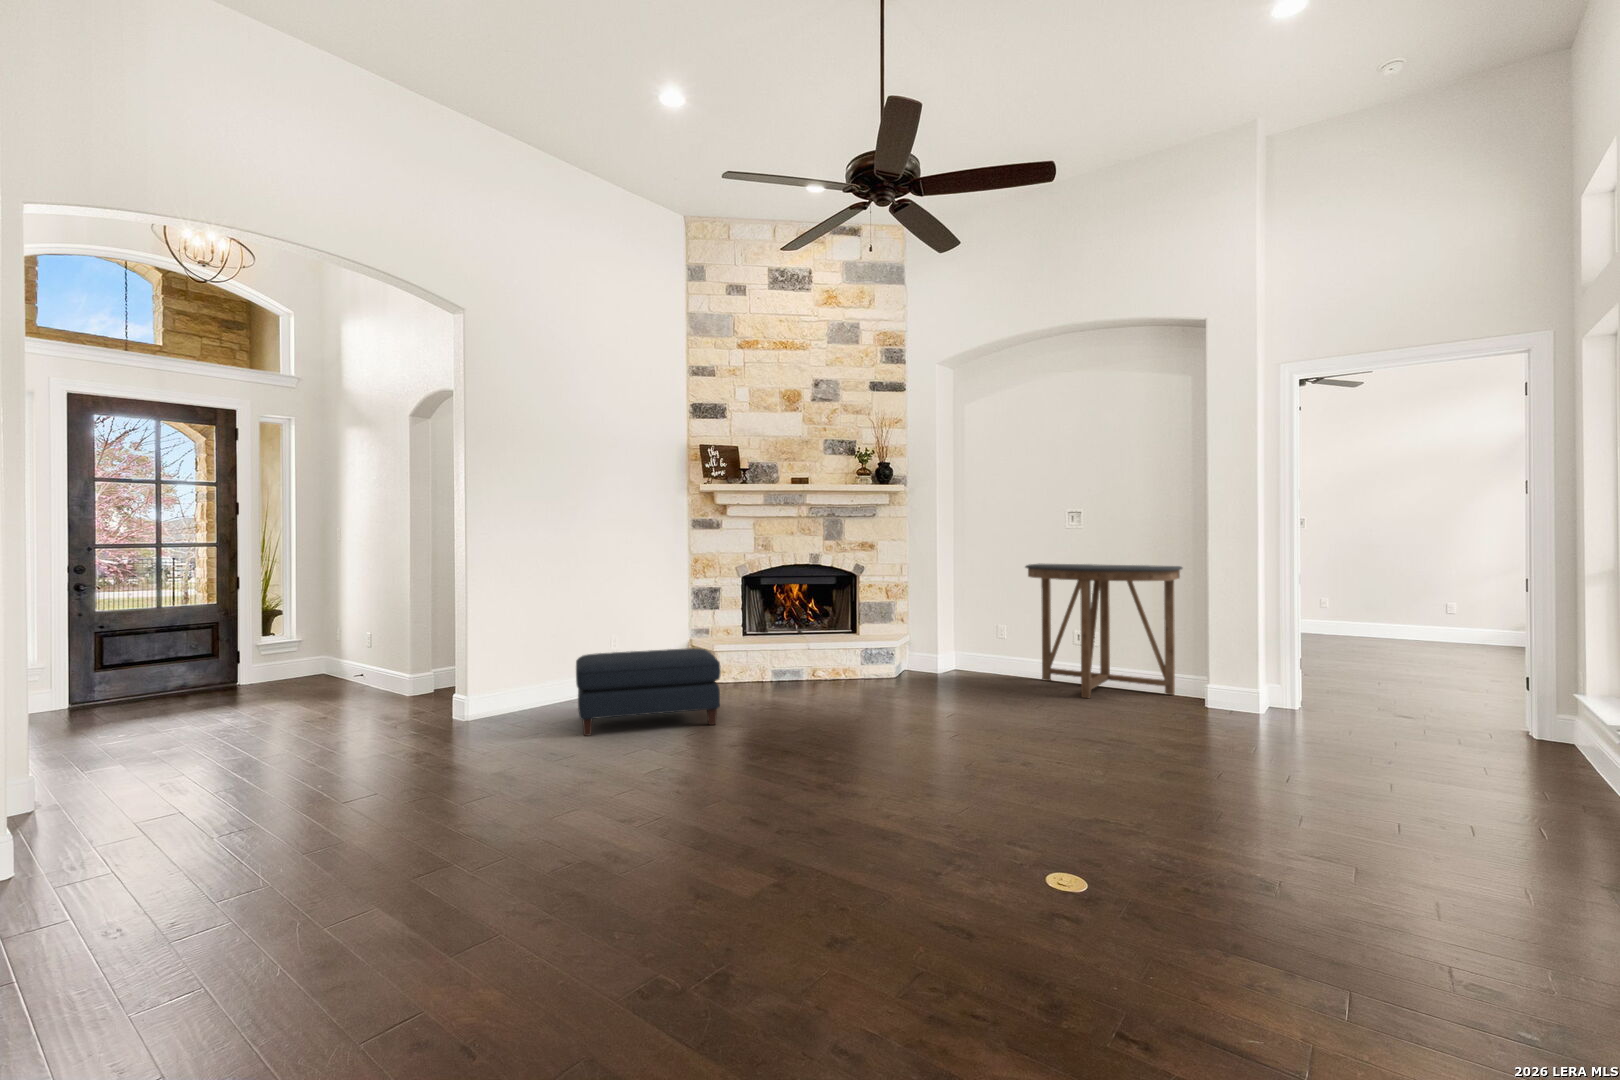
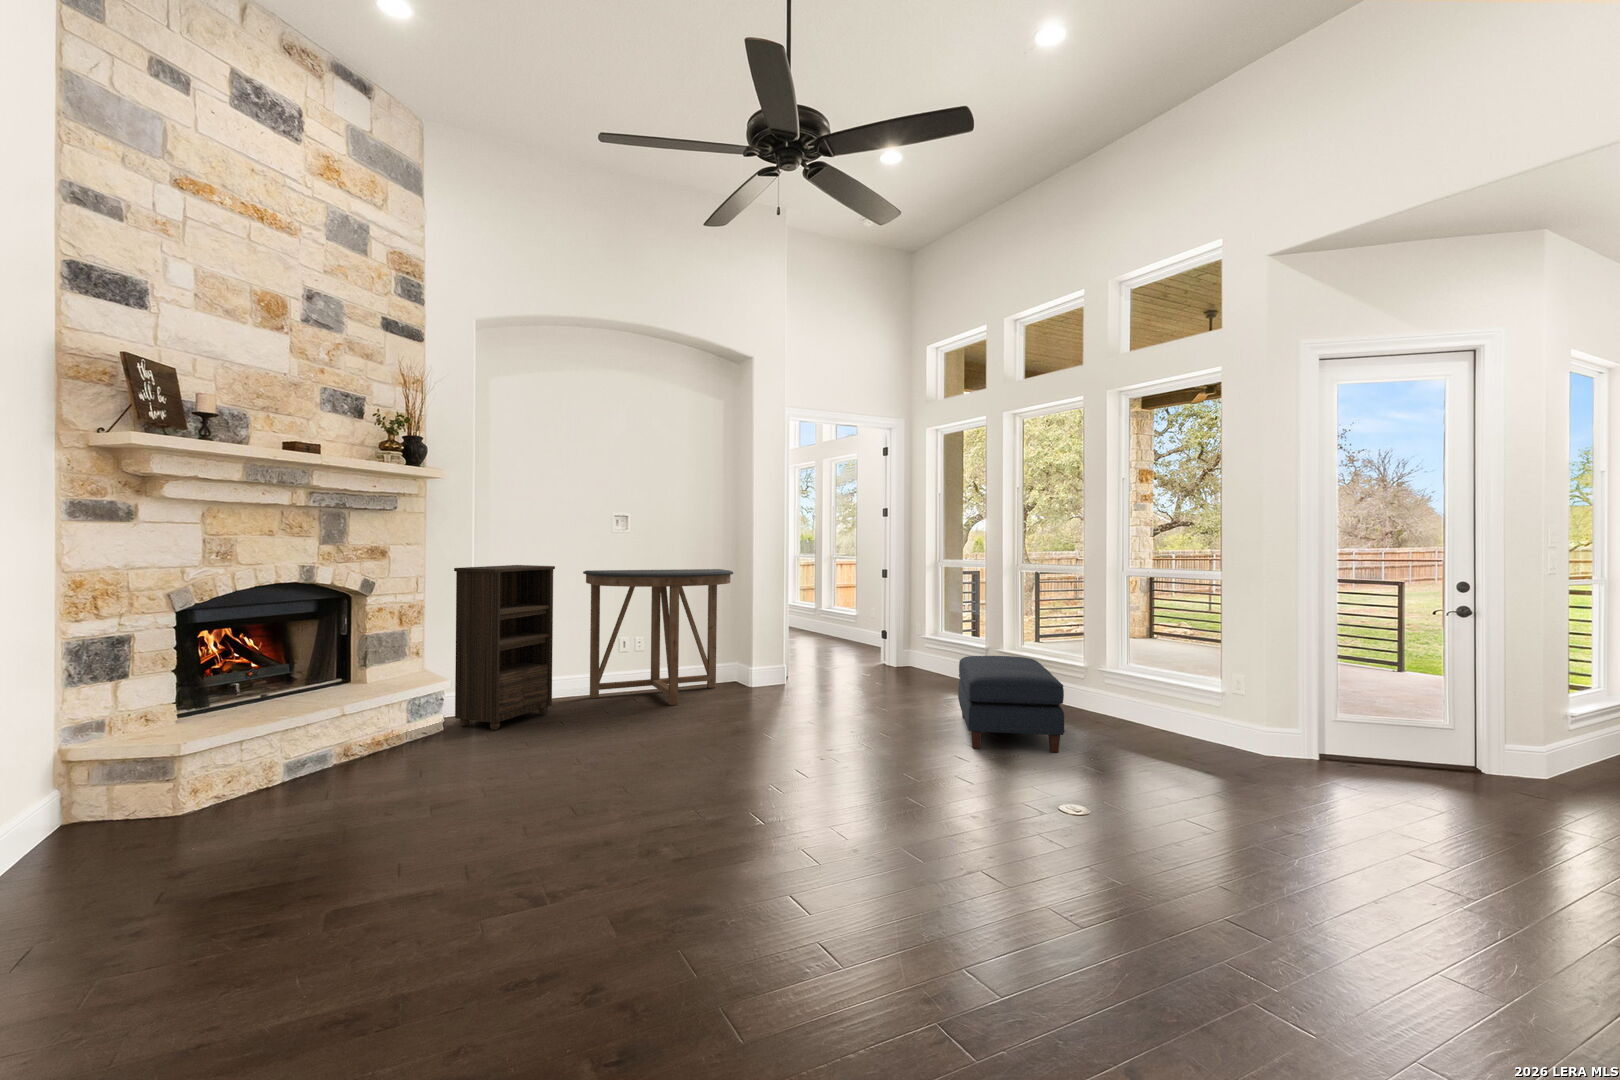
bookshelf: none [907,557,985,683] -> present [454,565,555,730]
ottoman: present [576,648,721,736] -> present [958,656,1064,752]

